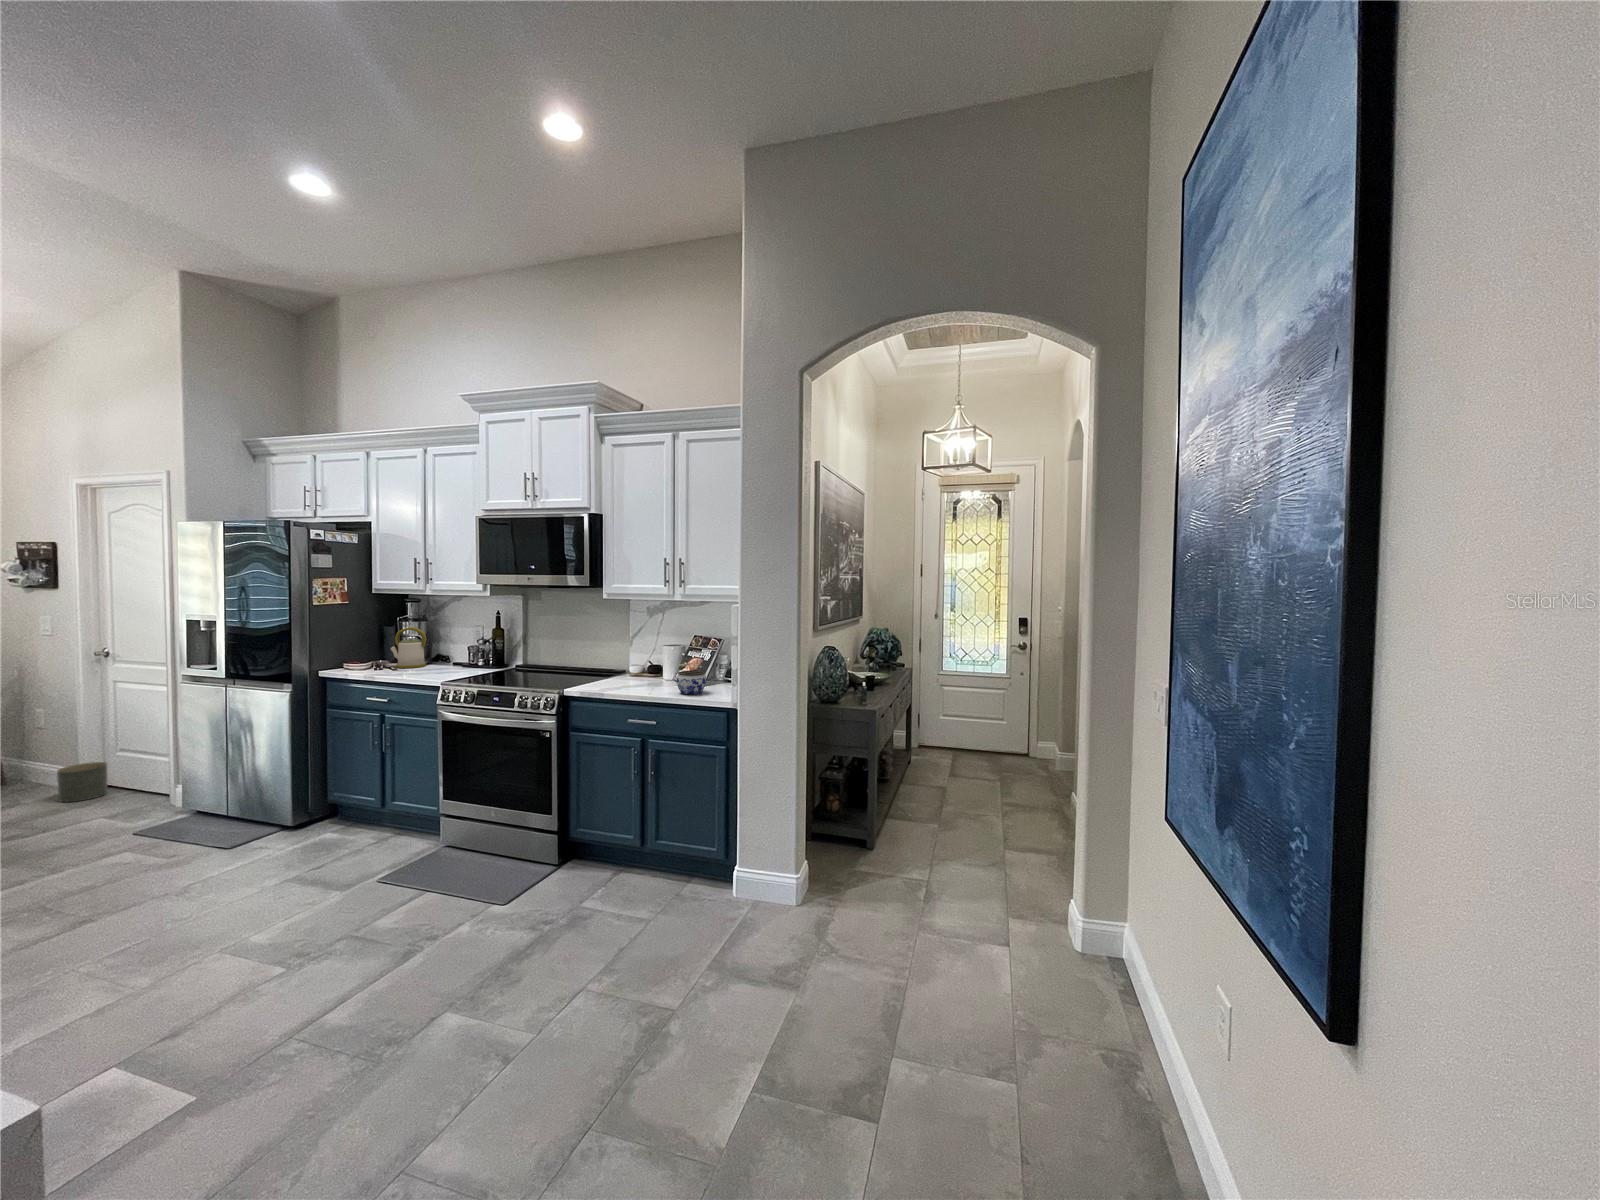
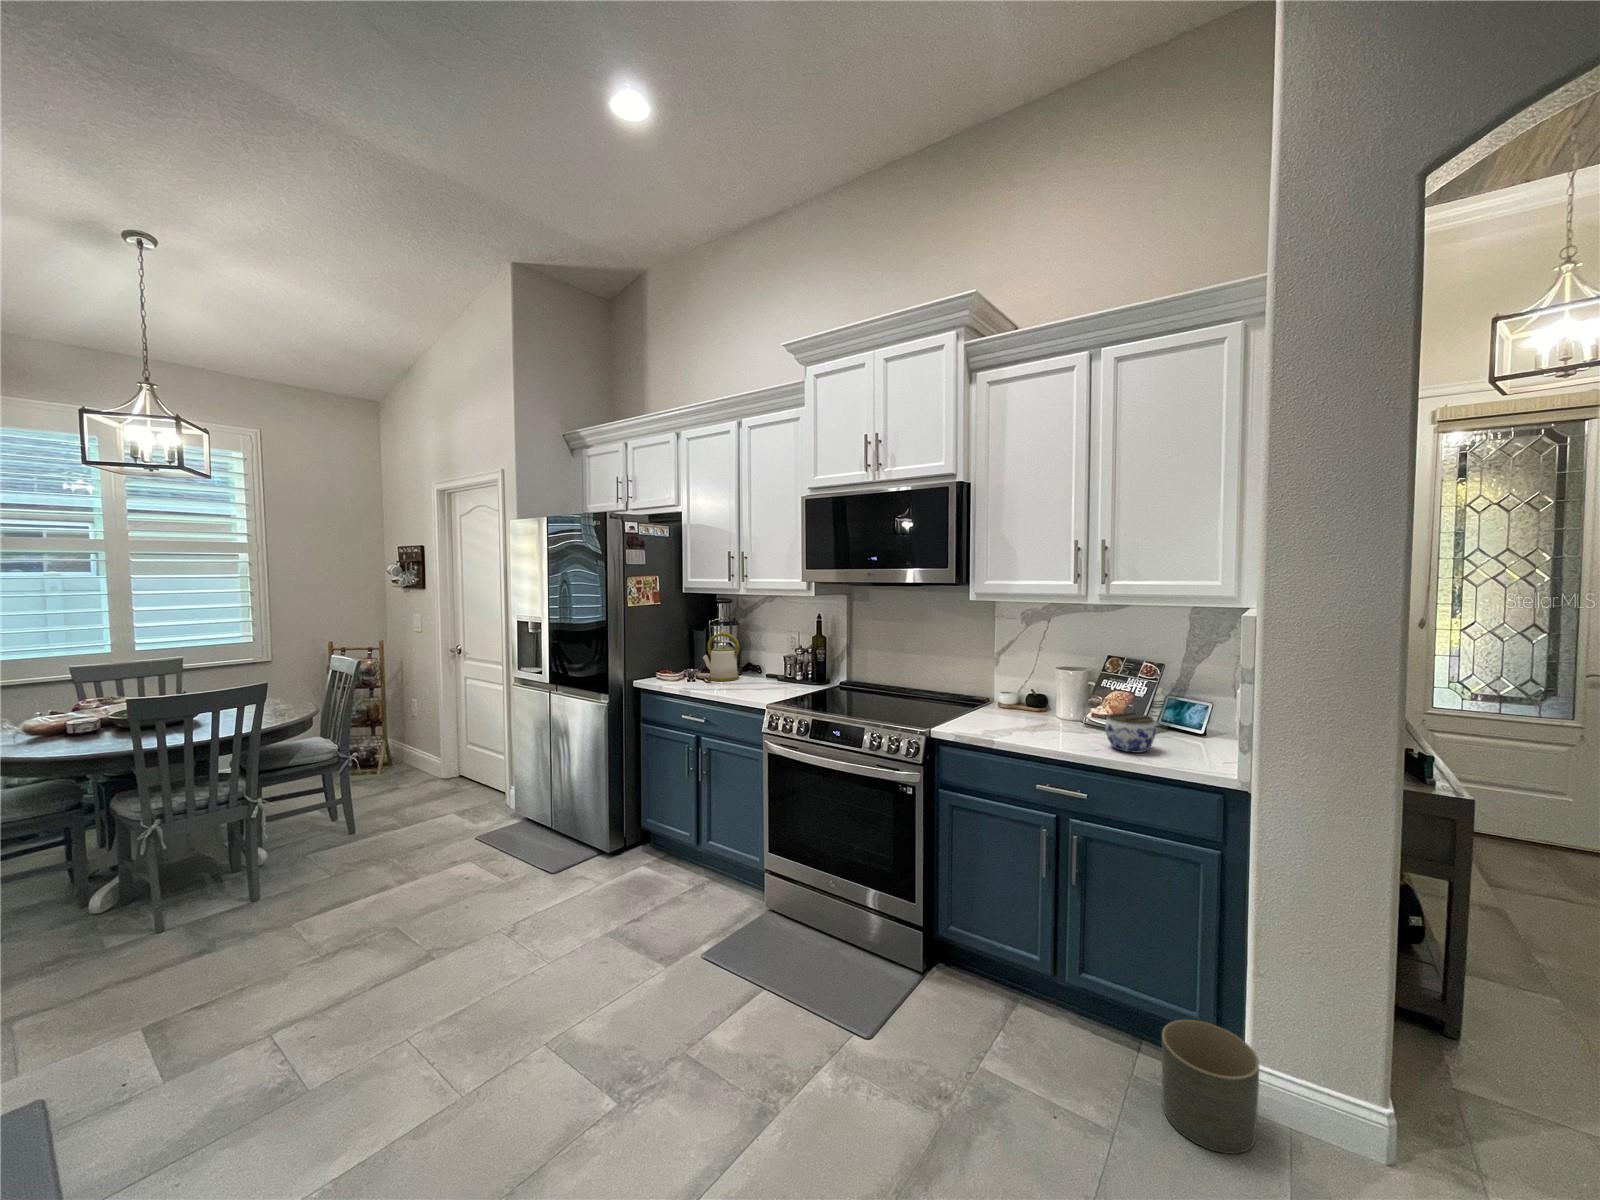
planter: present [57,762,107,802] -> present [1162,1020,1259,1154]

